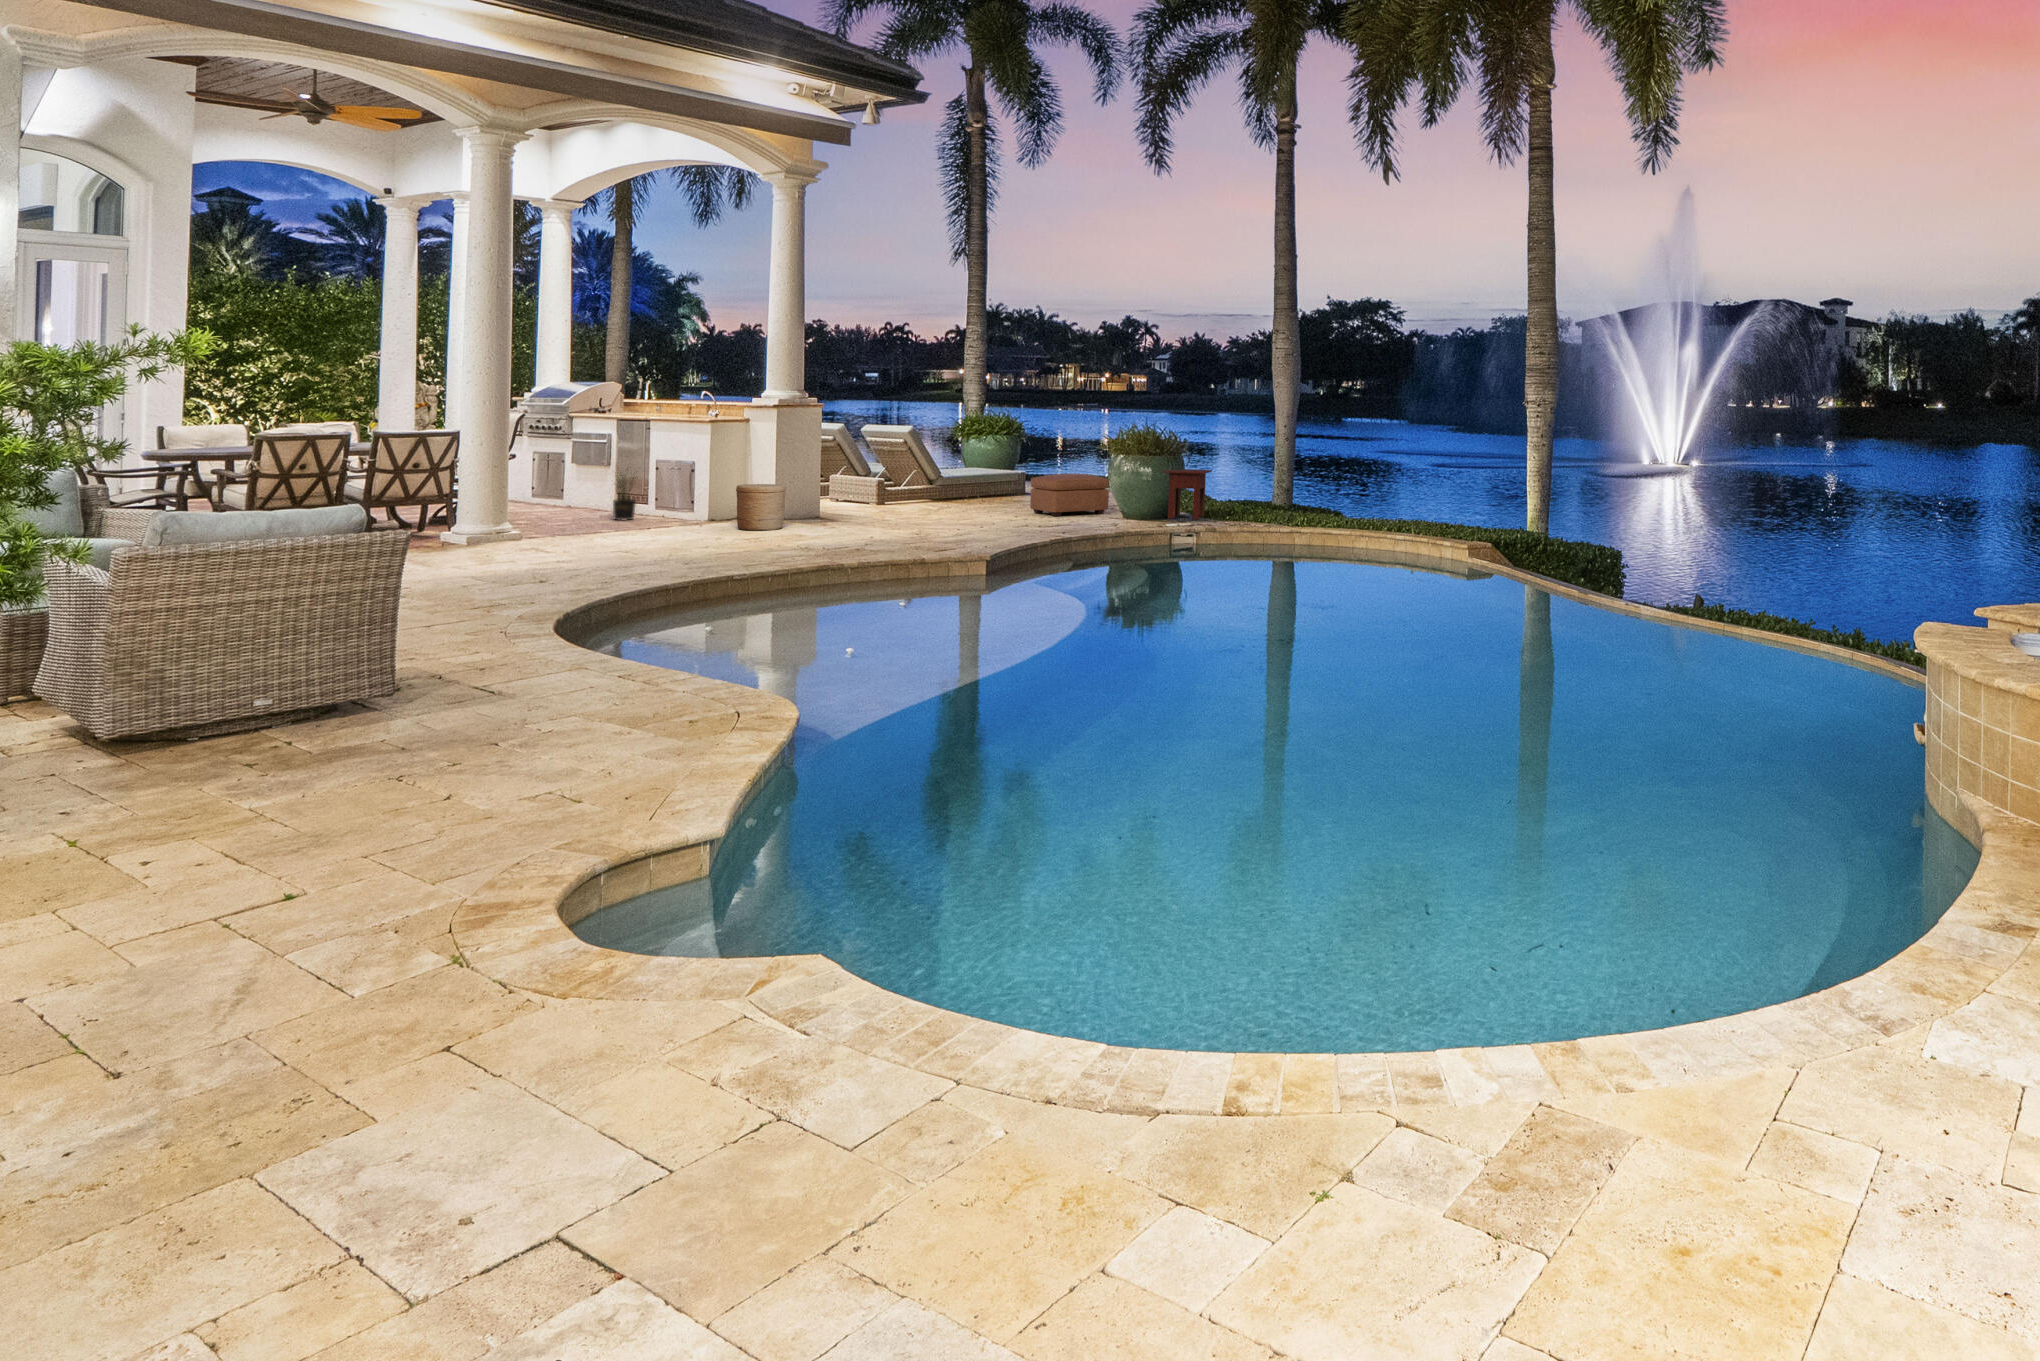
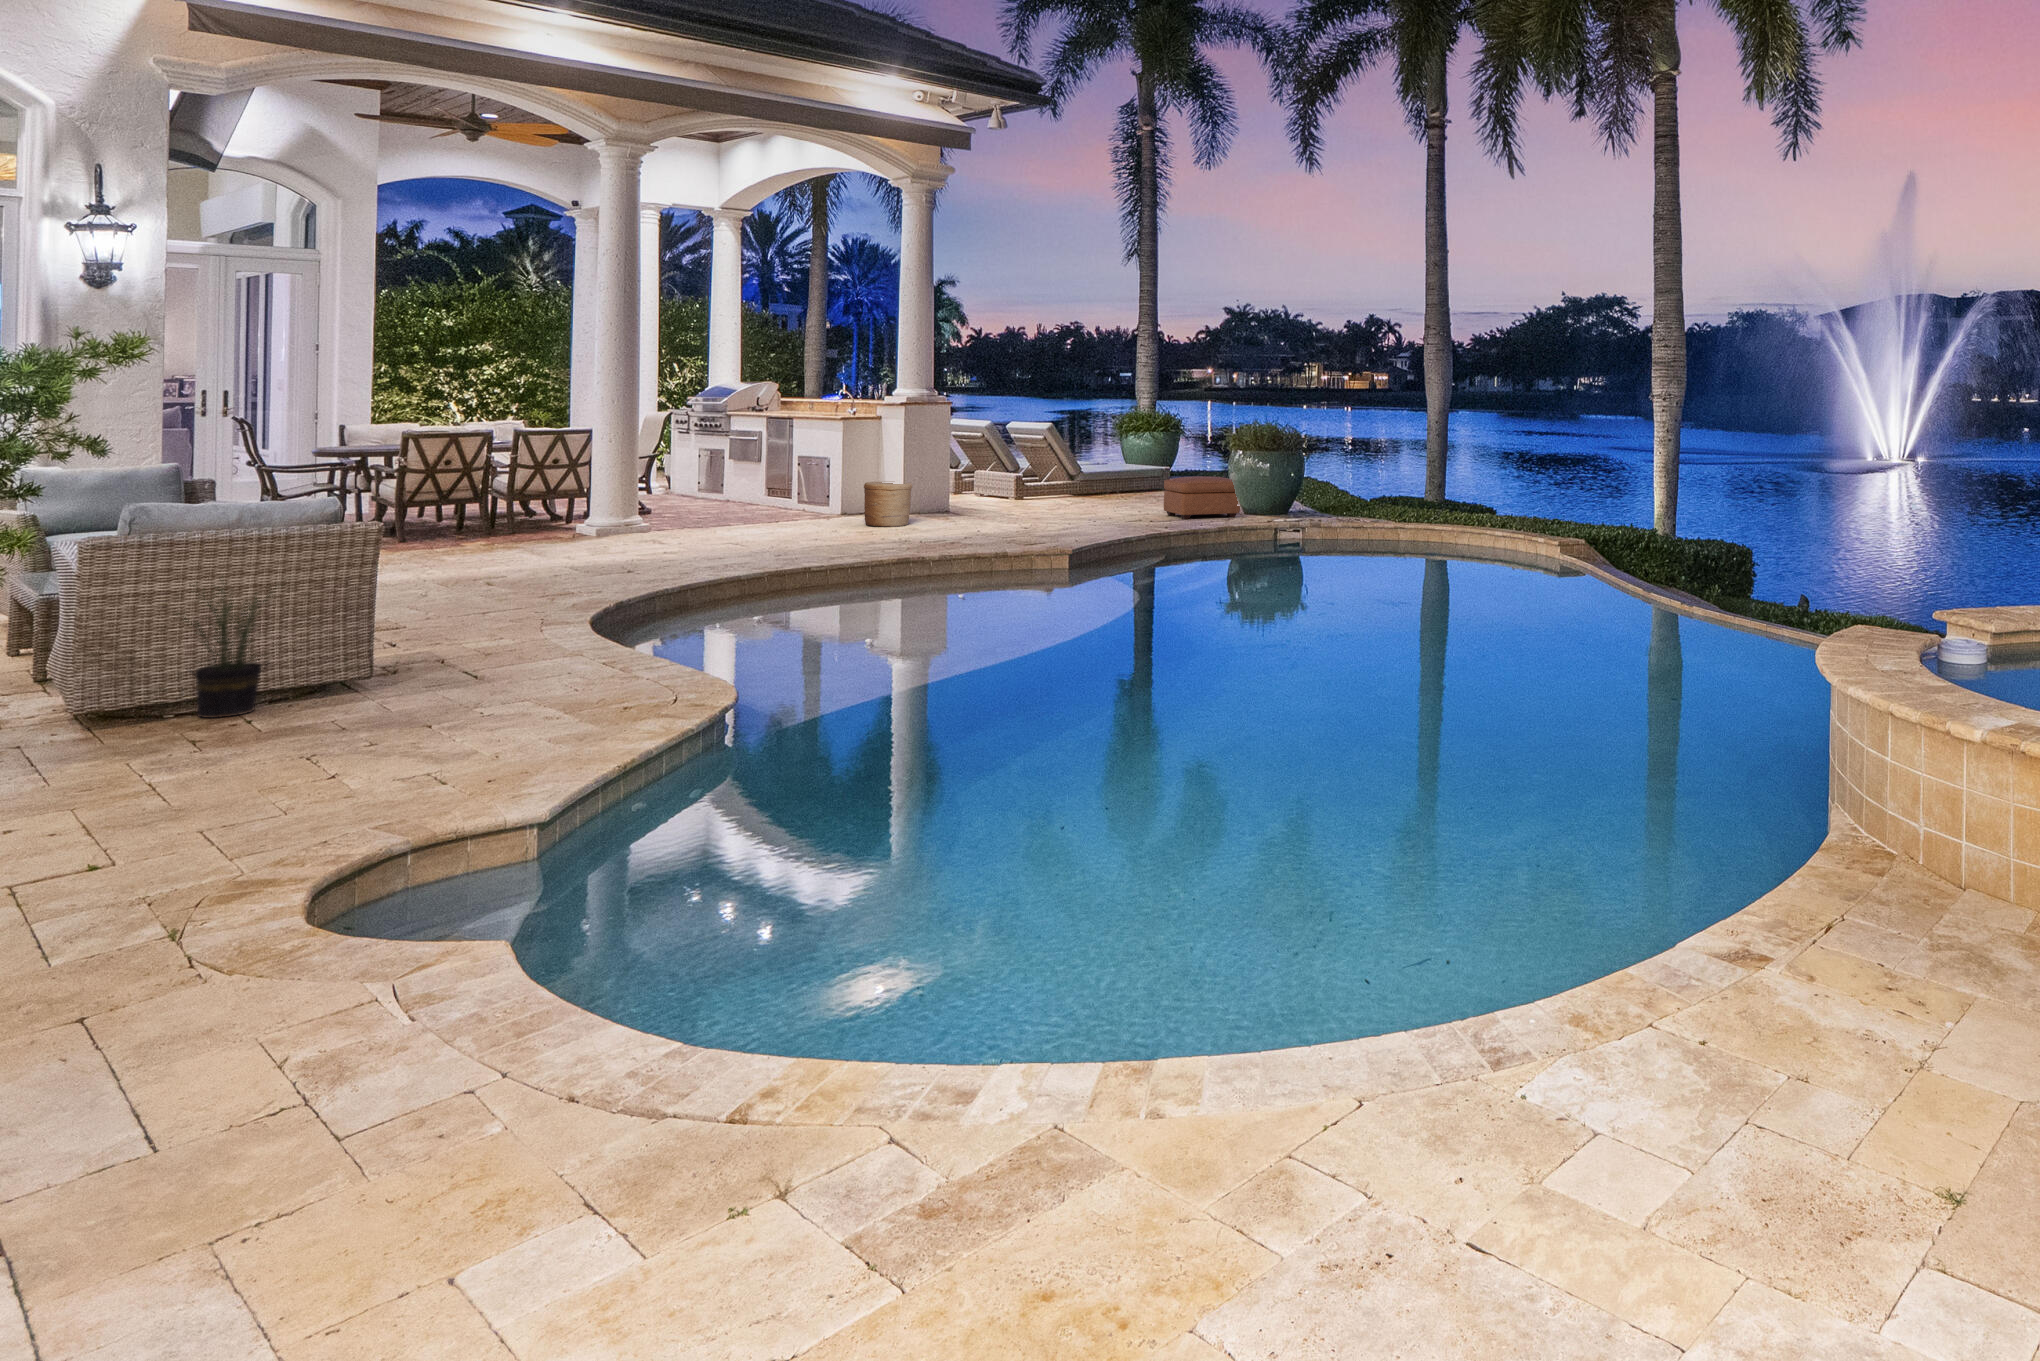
potted plant: present [613,468,637,520] -> present [177,576,277,718]
side table: present [1163,469,1212,519] -> none [1290,473,1343,525]

